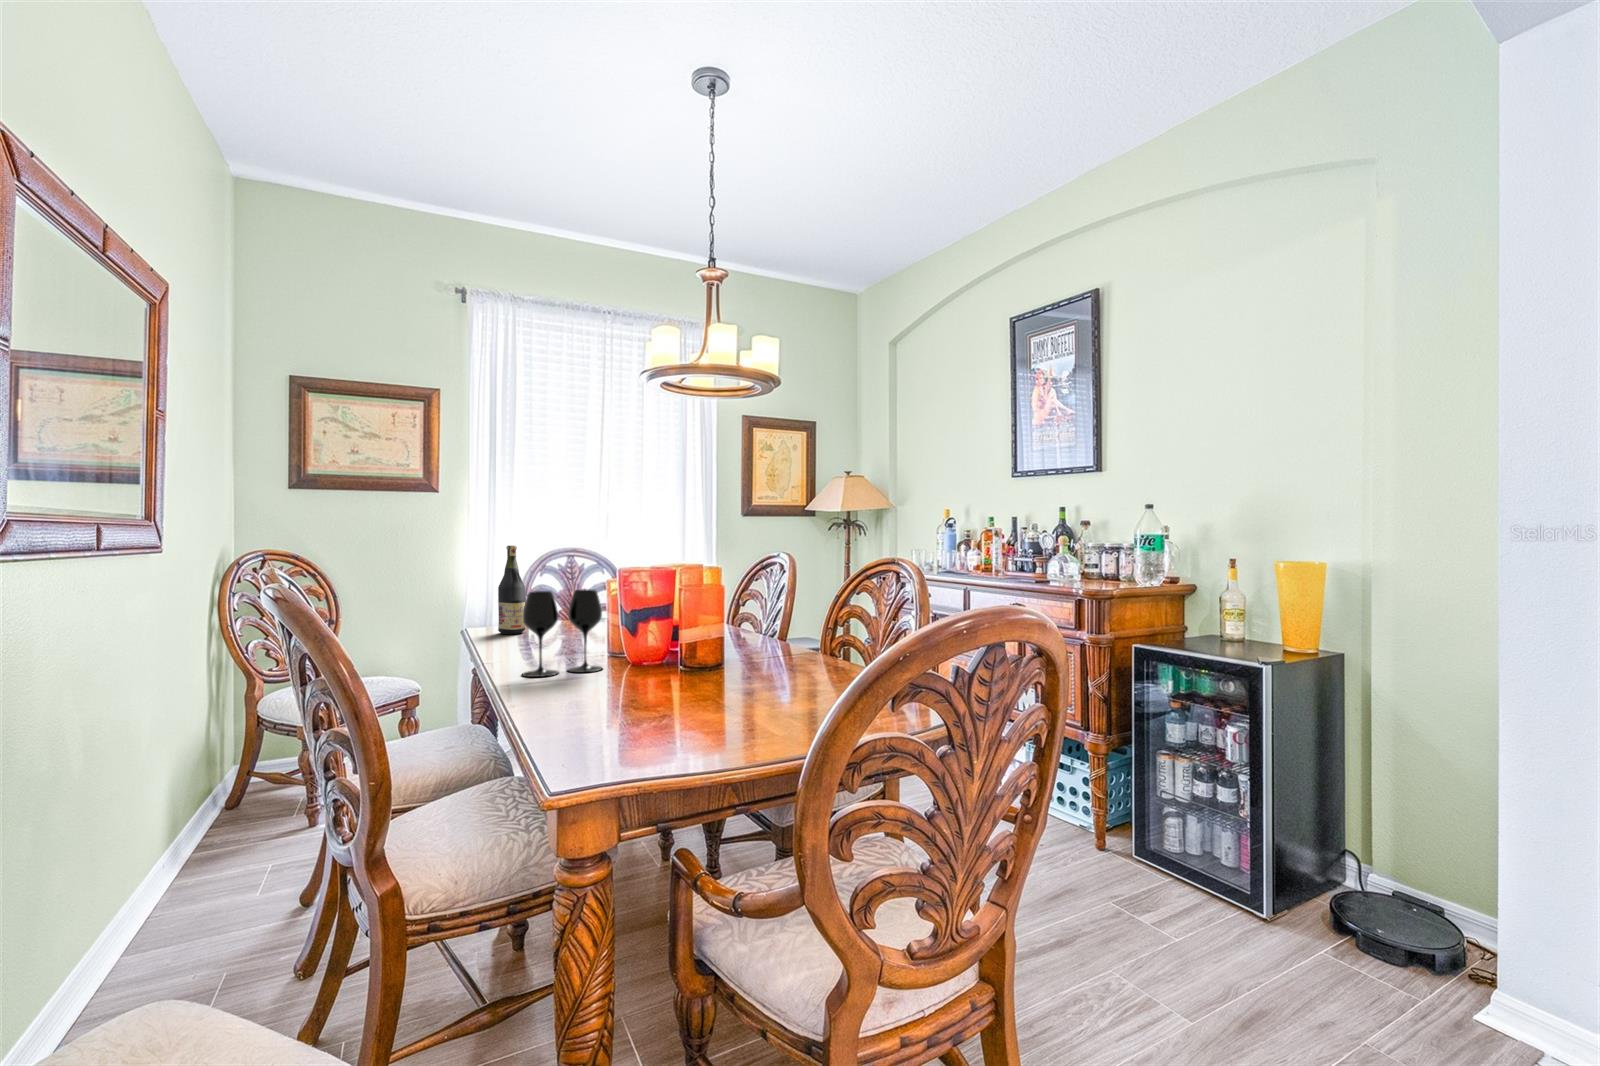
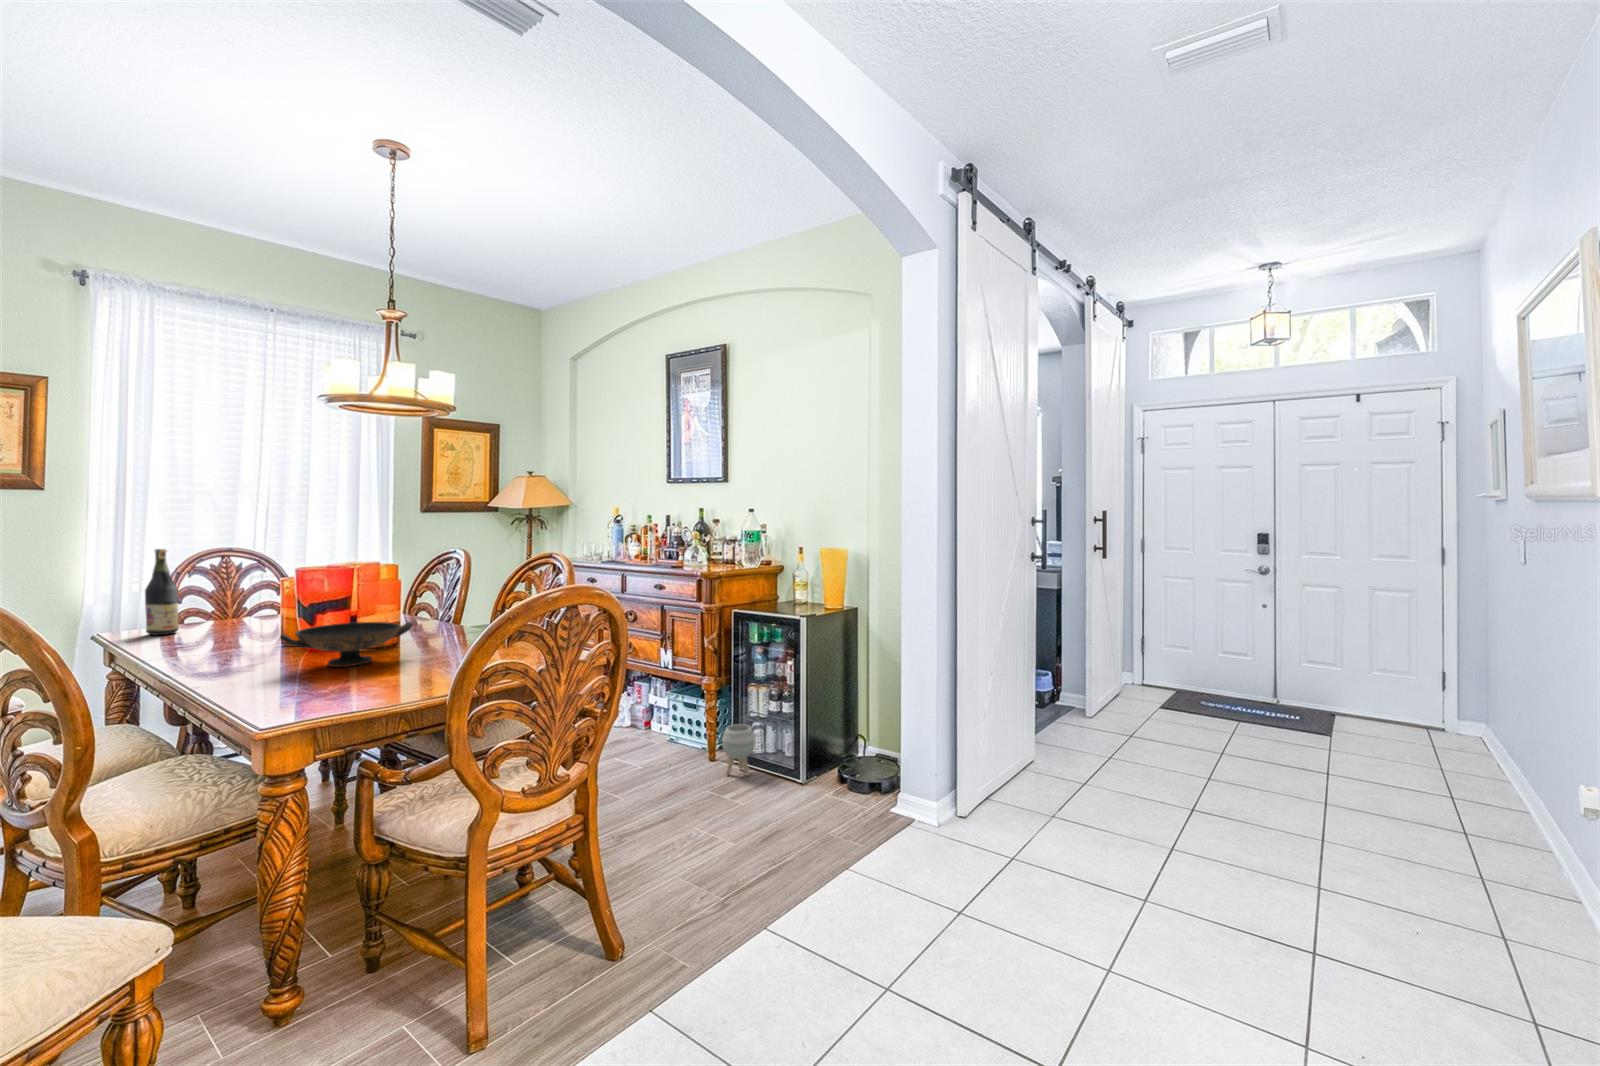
wine glass: present [522,589,602,677] -> none [193,588,279,666]
decorative bowl: none [599,636,741,693] -> present [280,622,412,667]
planter: none [1118,808,1170,887] -> present [722,724,755,775]

